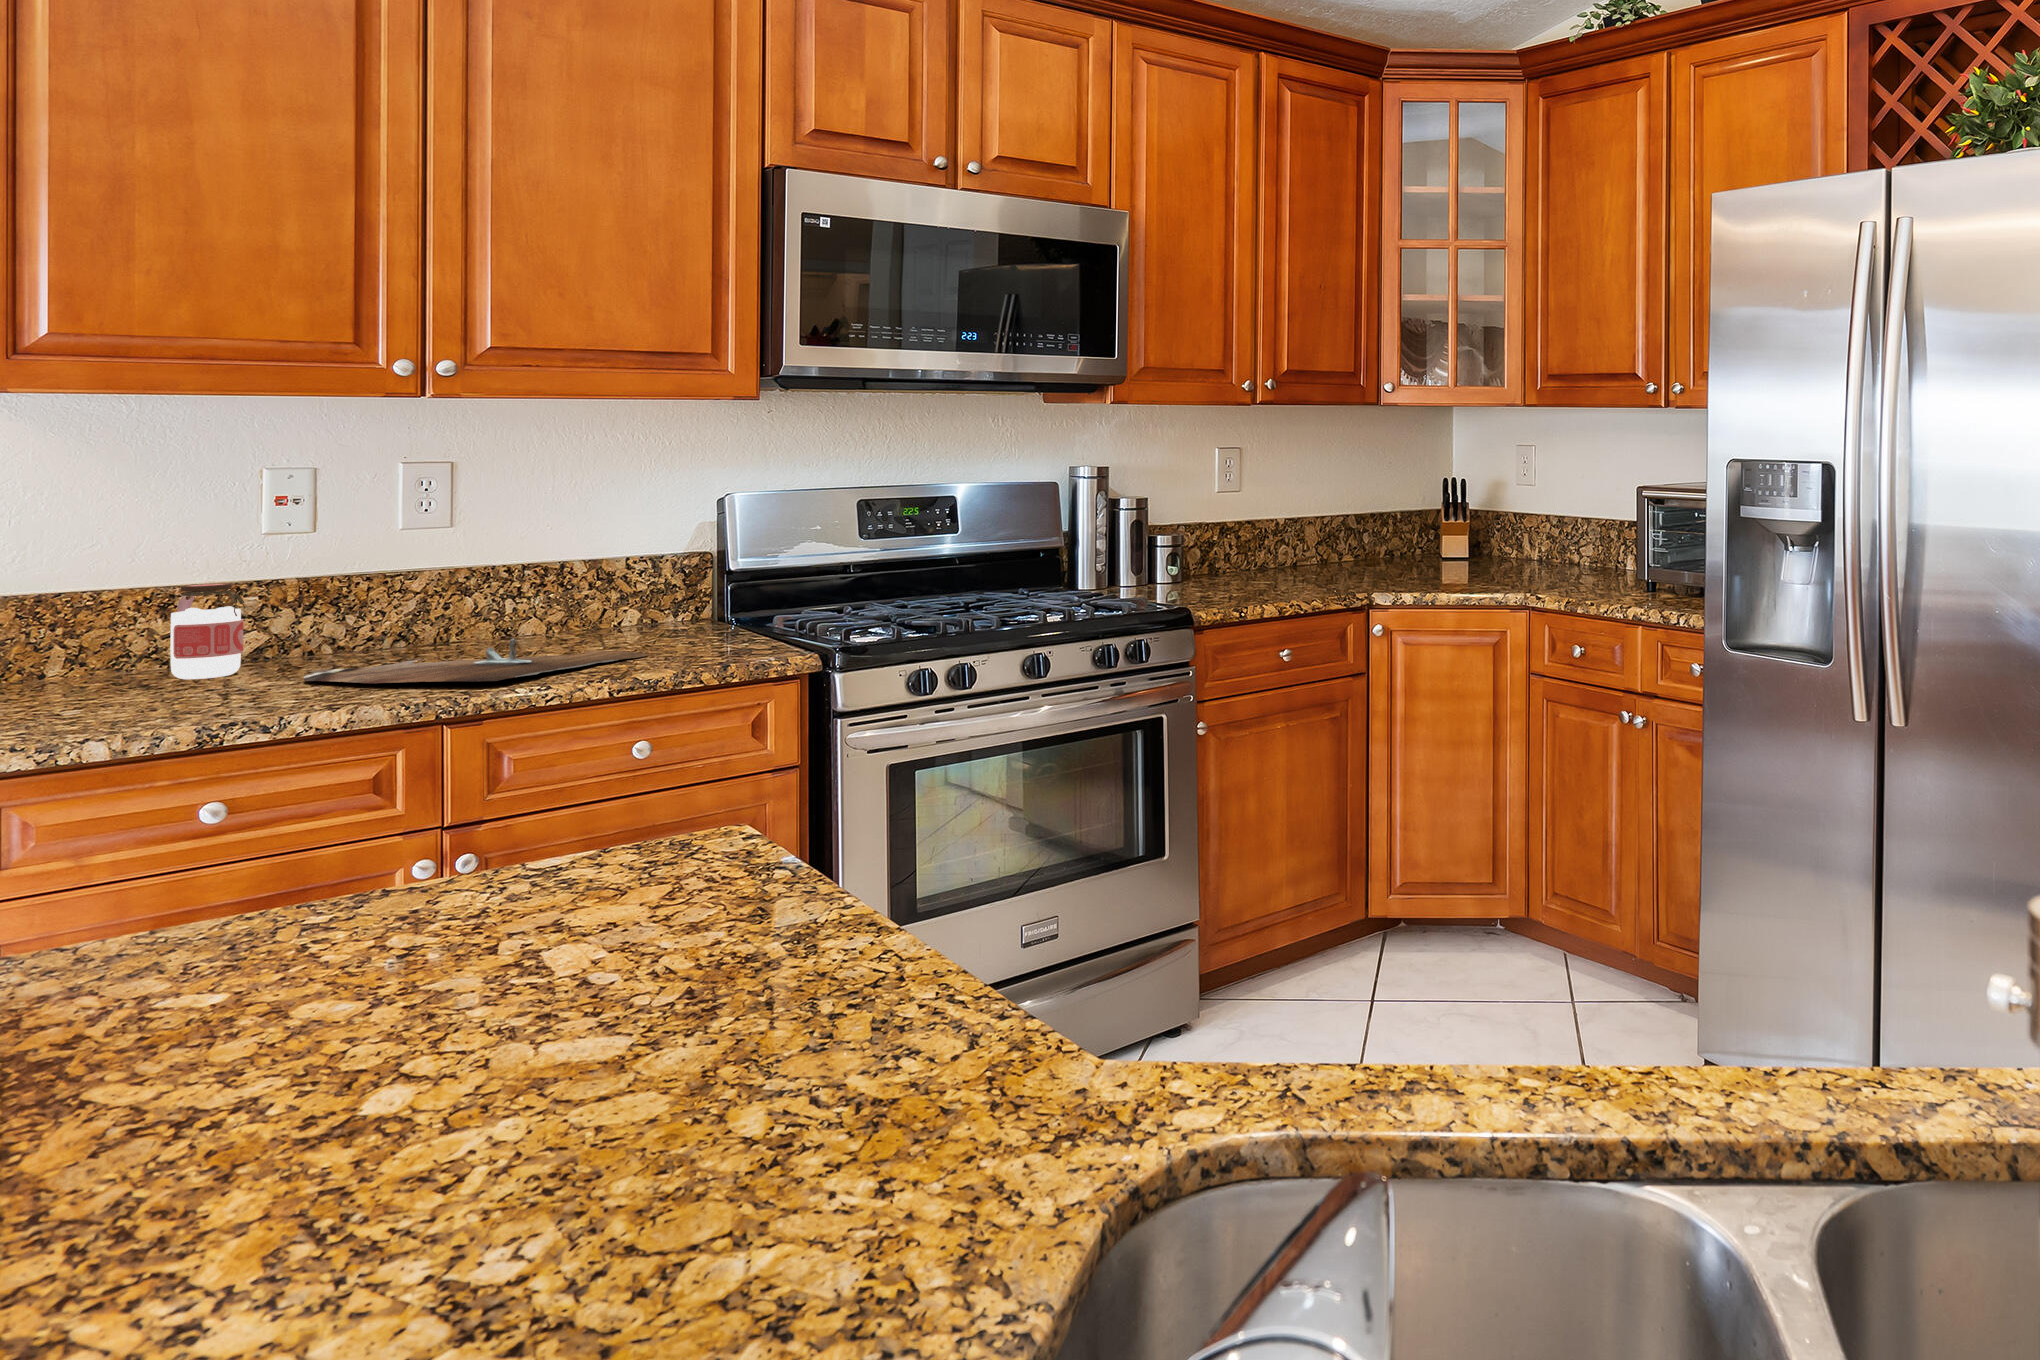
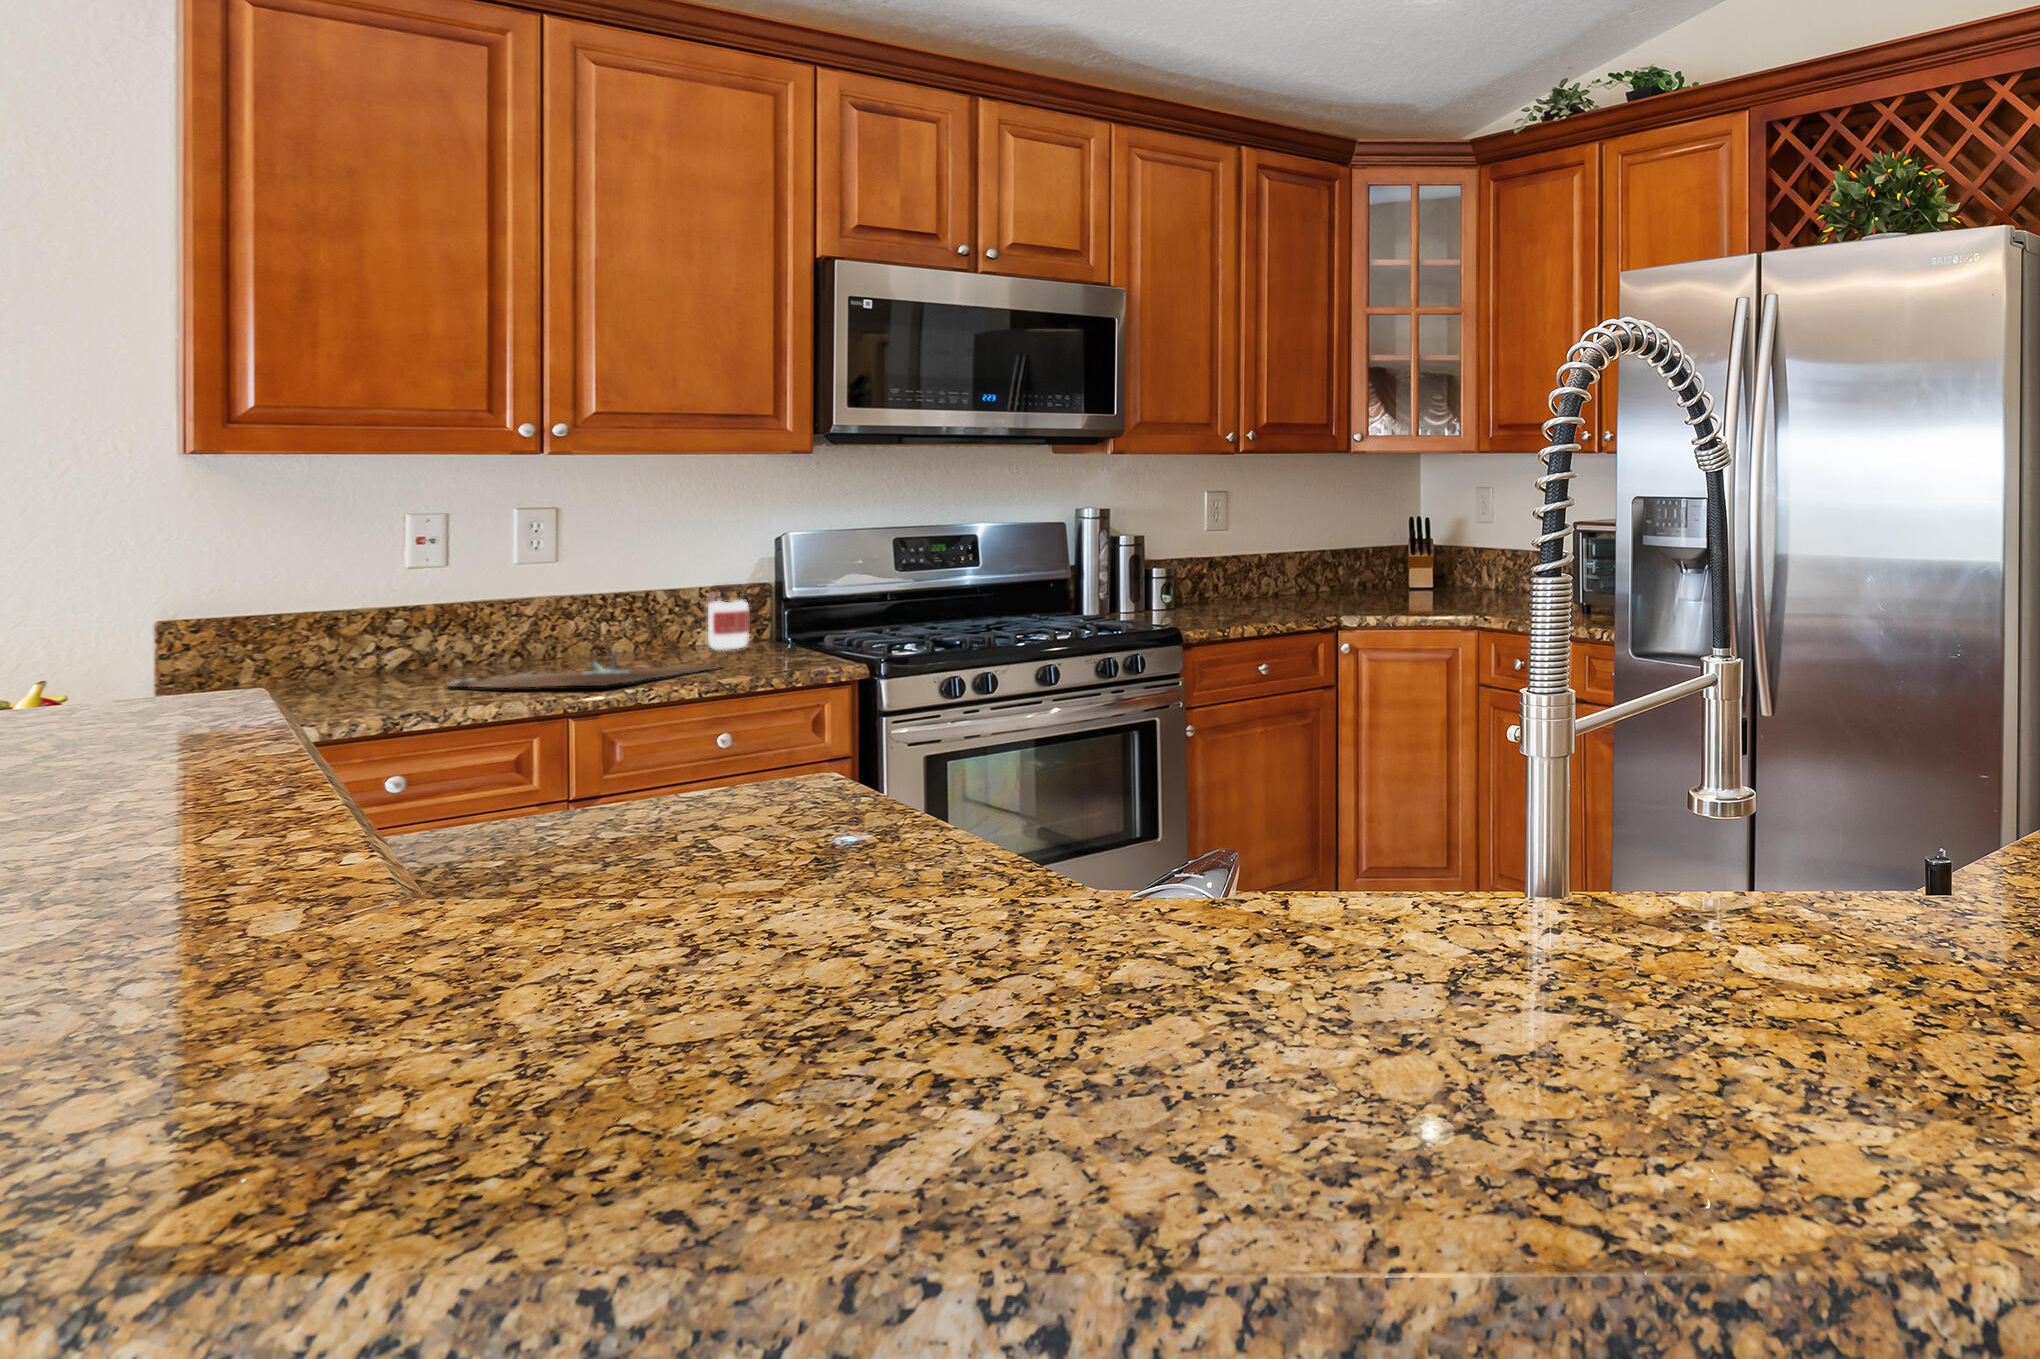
jar: present [171,583,245,679] -> present [708,584,750,650]

